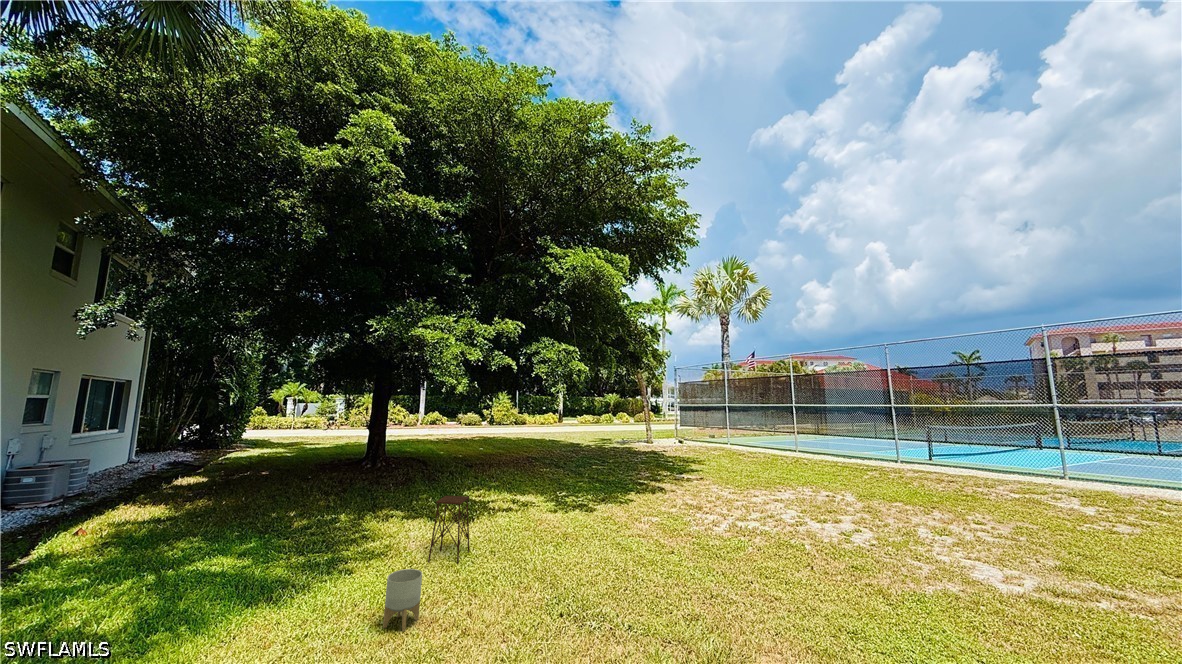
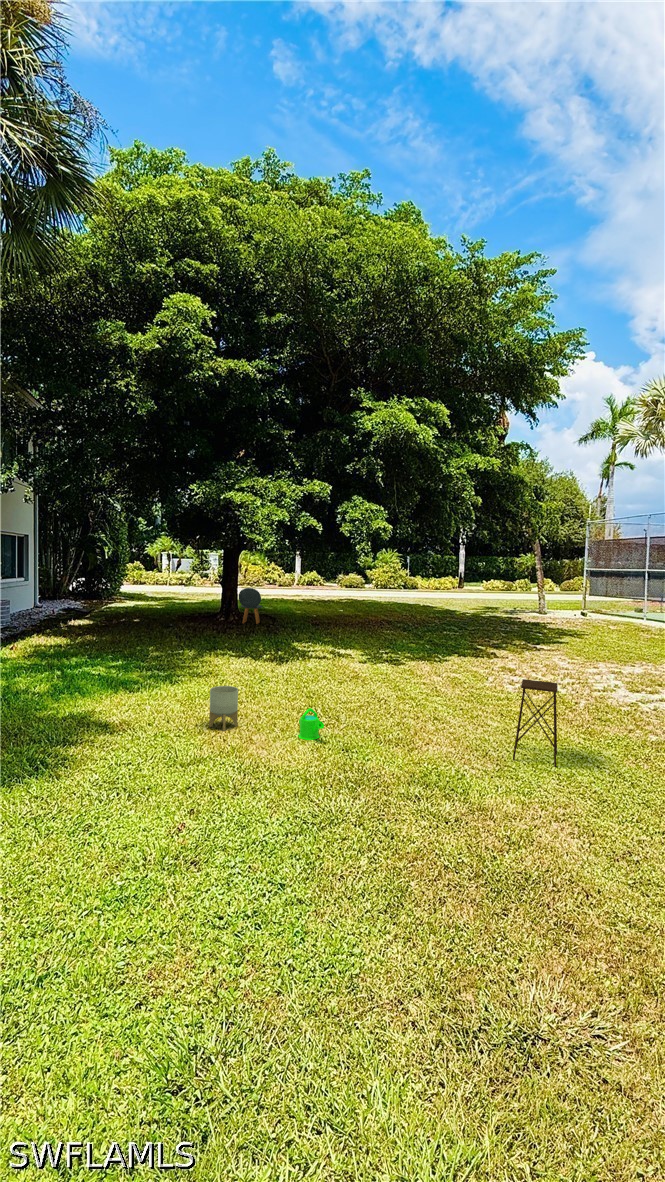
chair: none [383,435,406,470] -> present [239,588,262,624]
side table: present [428,496,469,564] -> present [513,679,558,767]
watering can: none [494,586,528,628] -> present [298,708,324,740]

